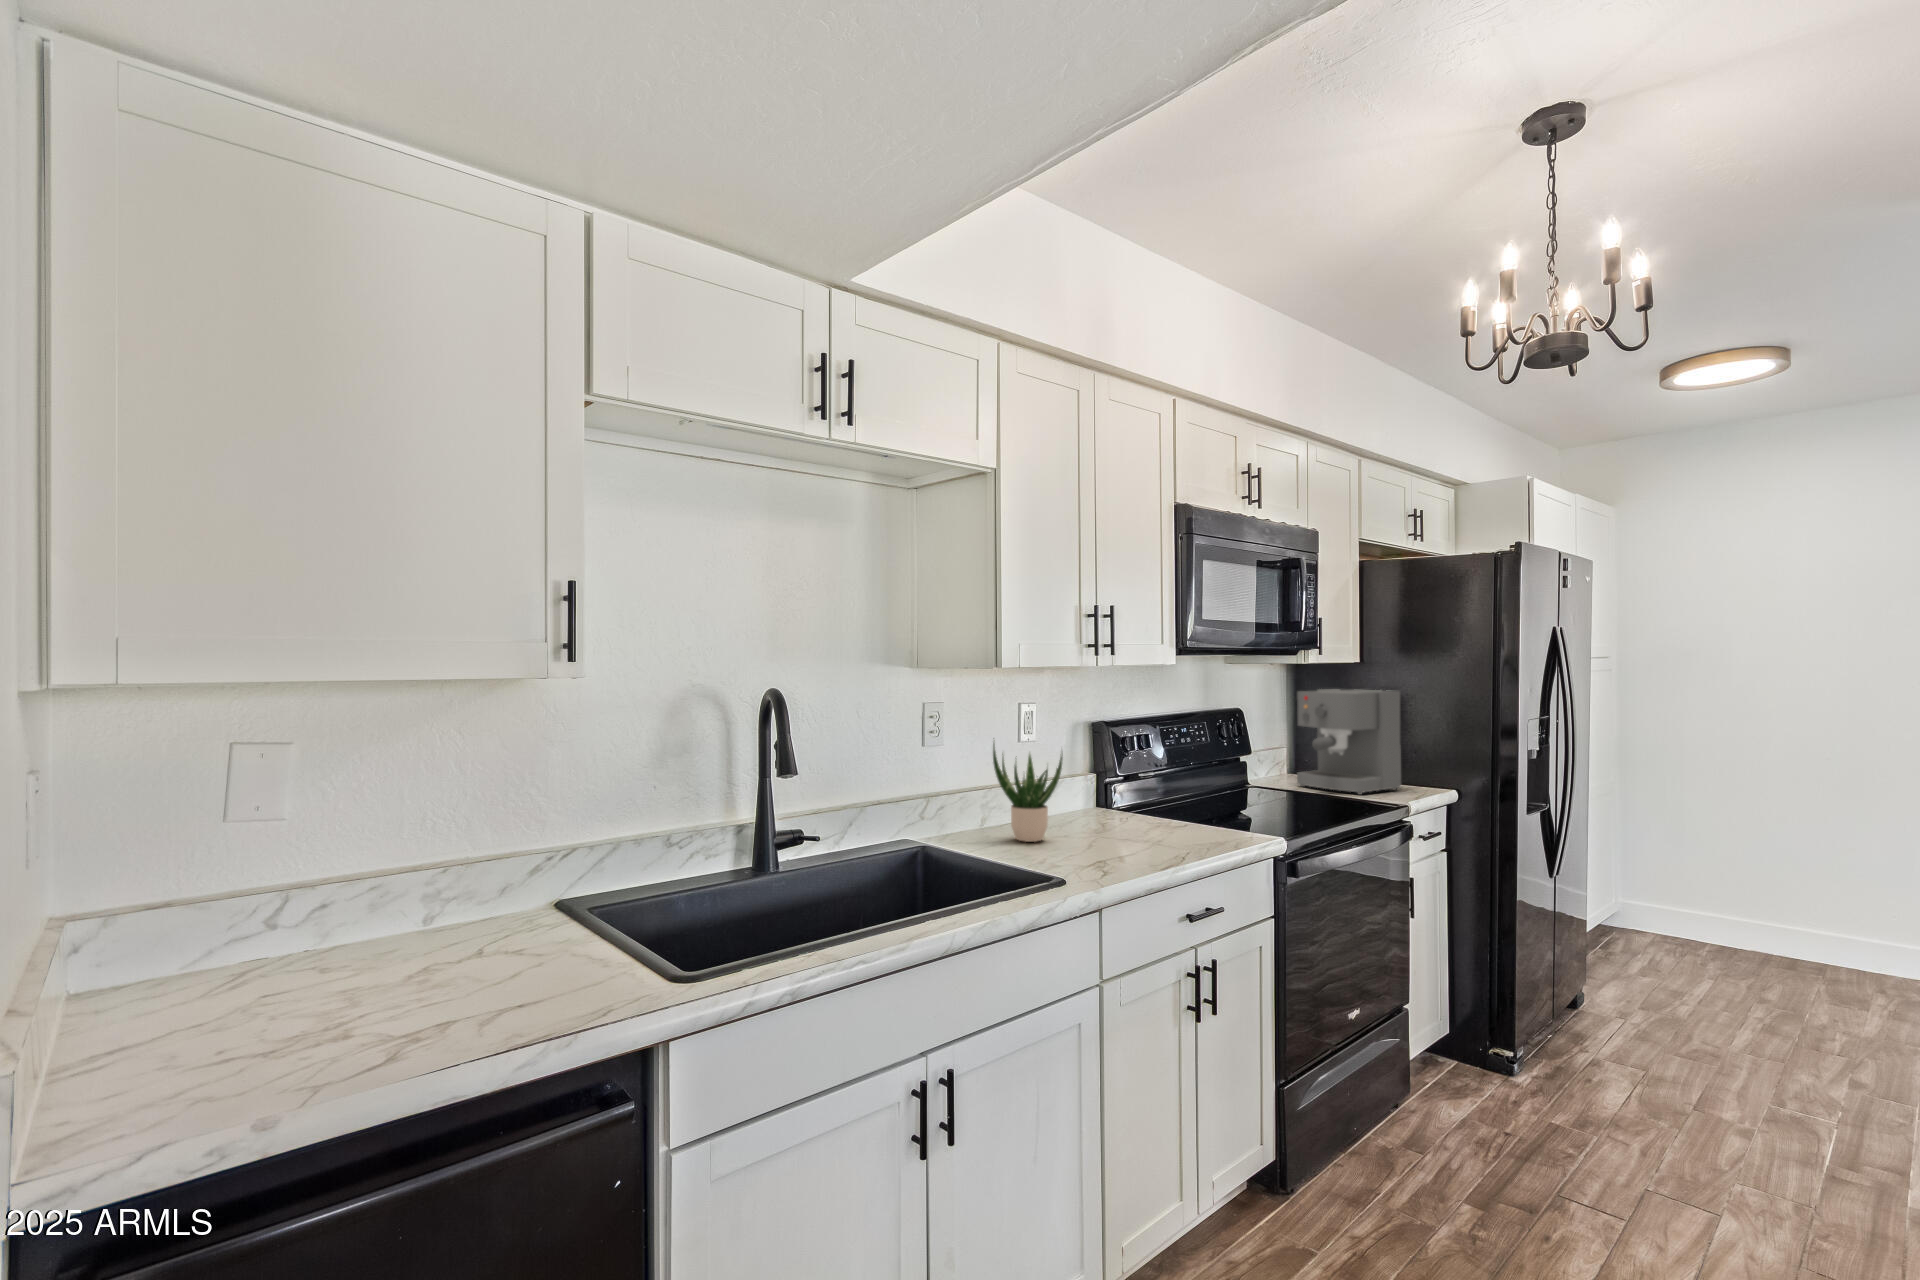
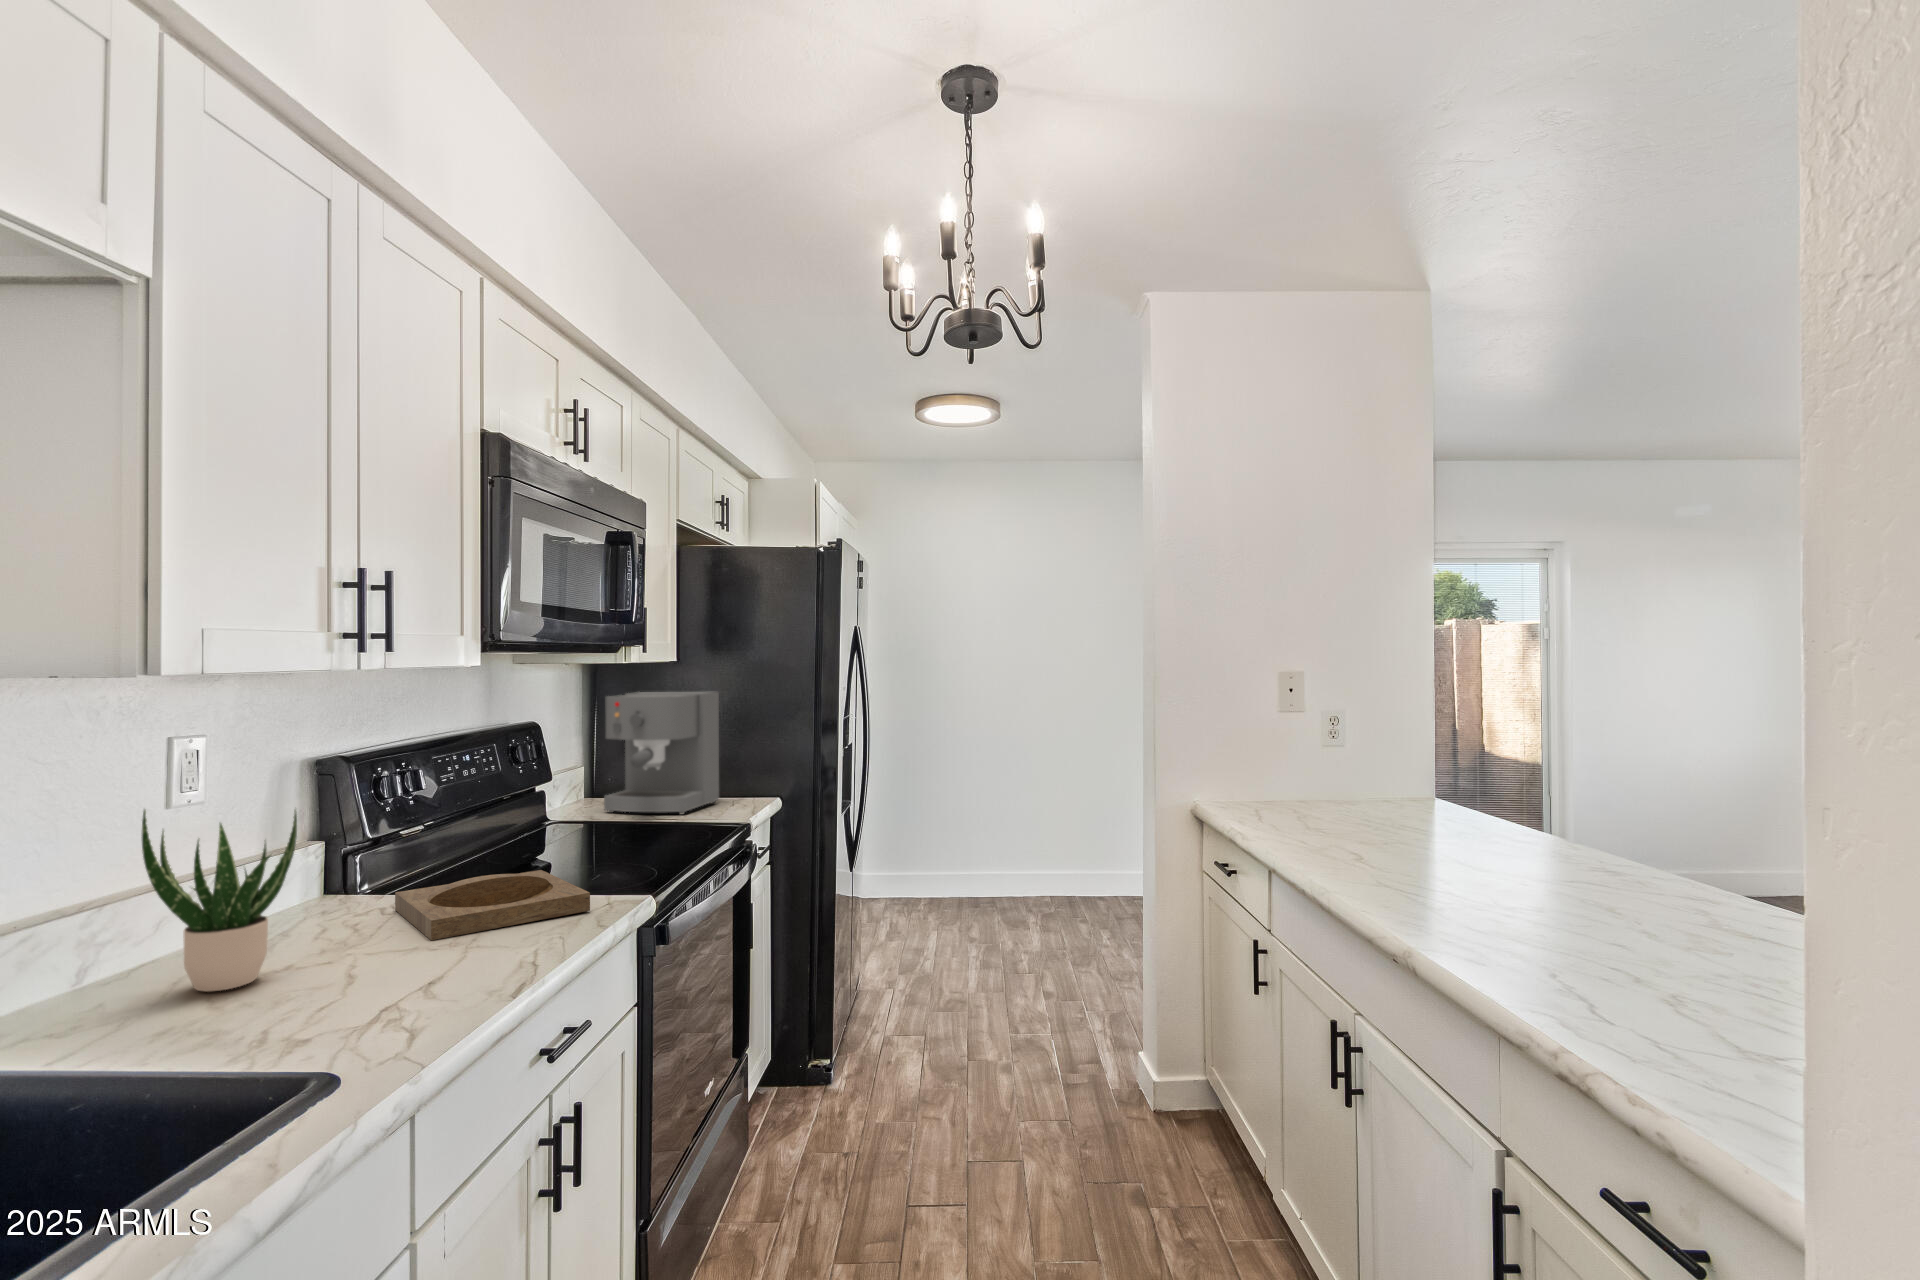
tray: none [1124,808,1237,841] -> present [395,870,590,940]

